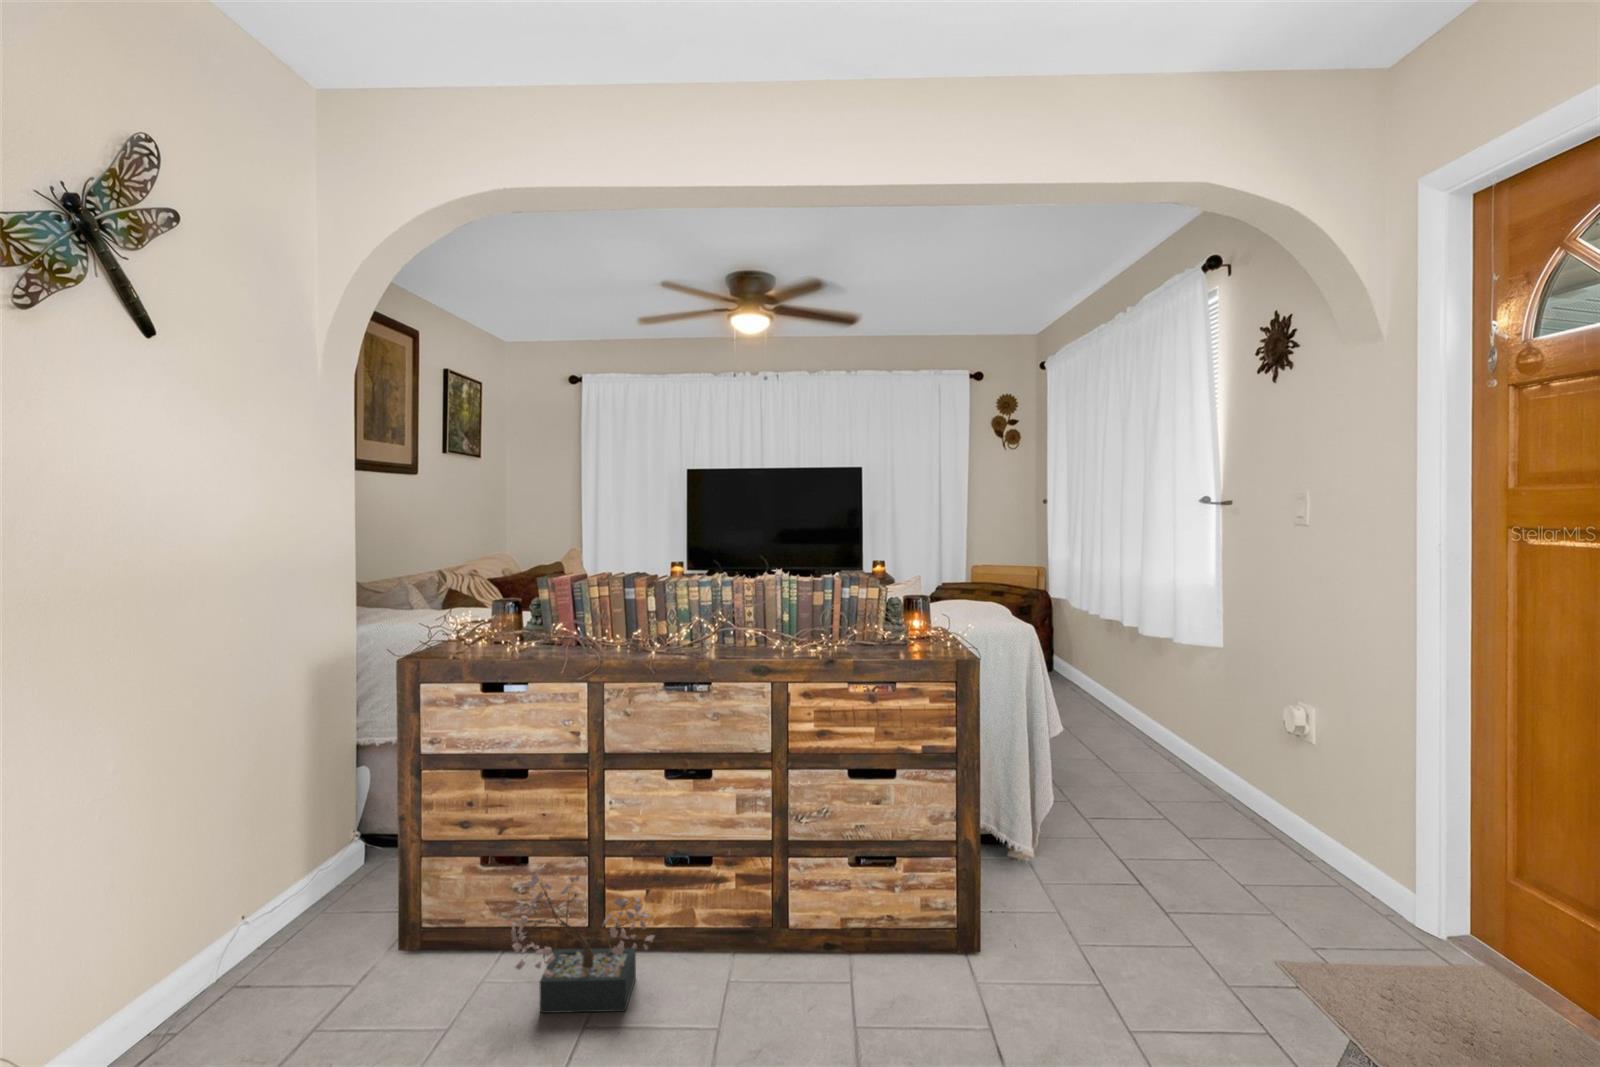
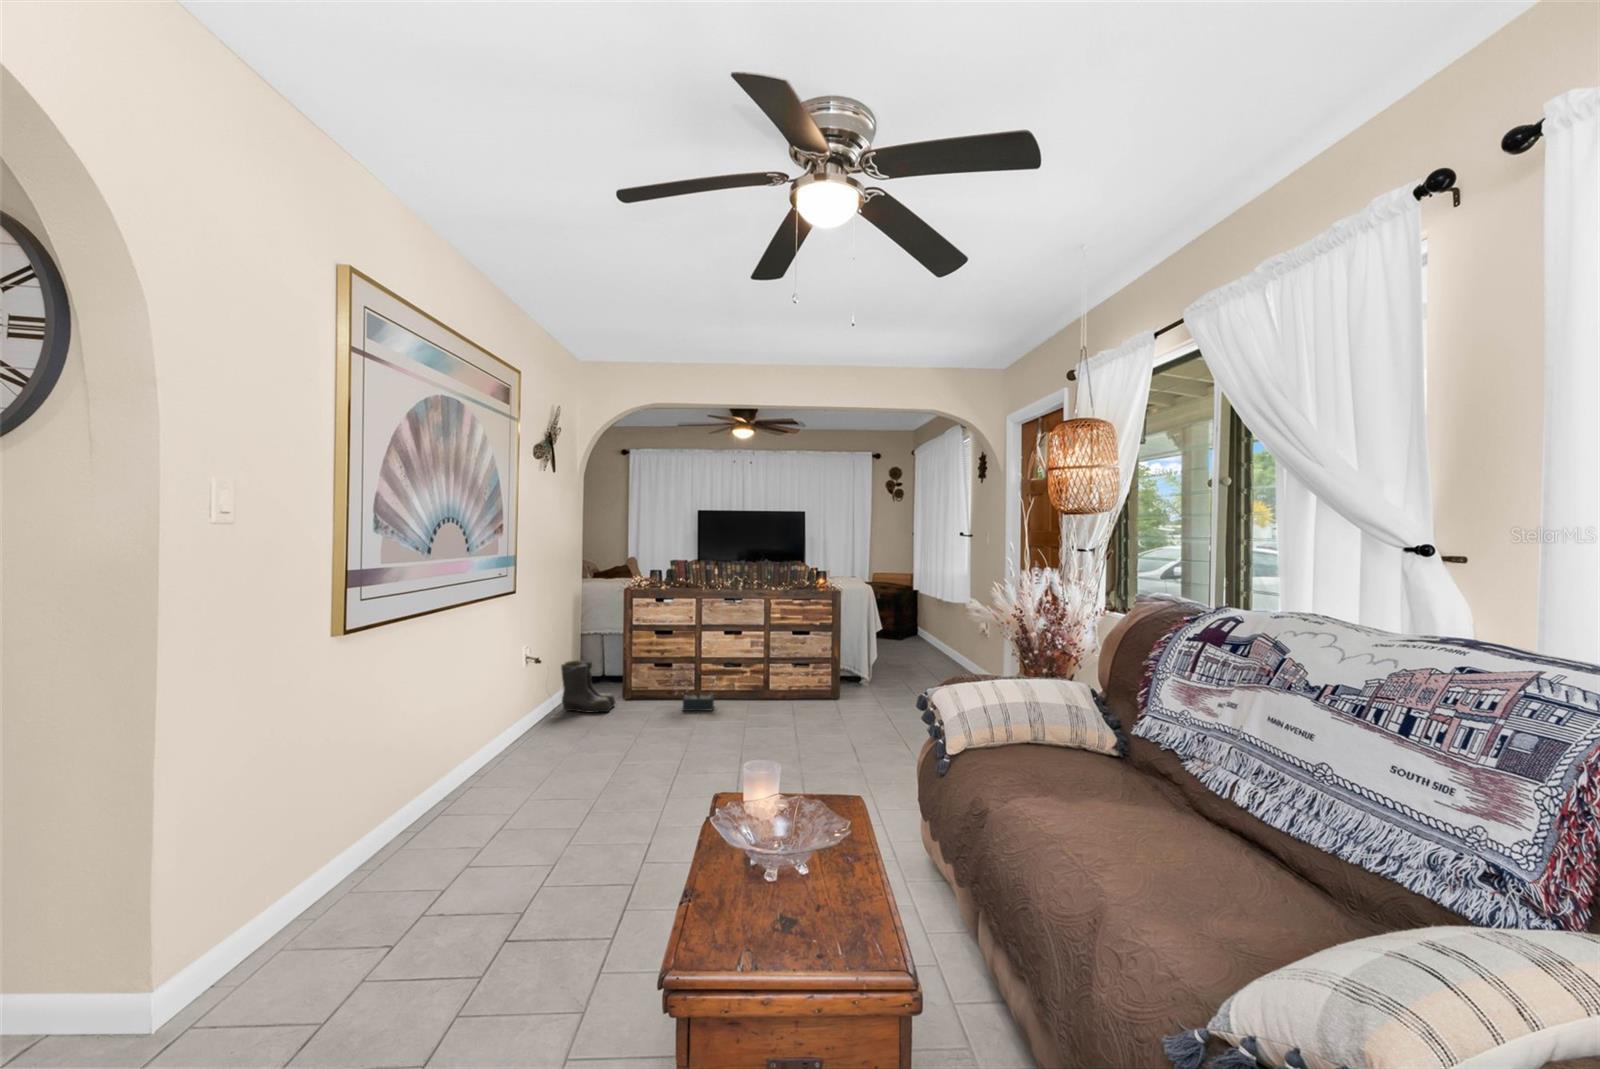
boots: none [193,852,376,1027] -> present [561,660,615,713]

